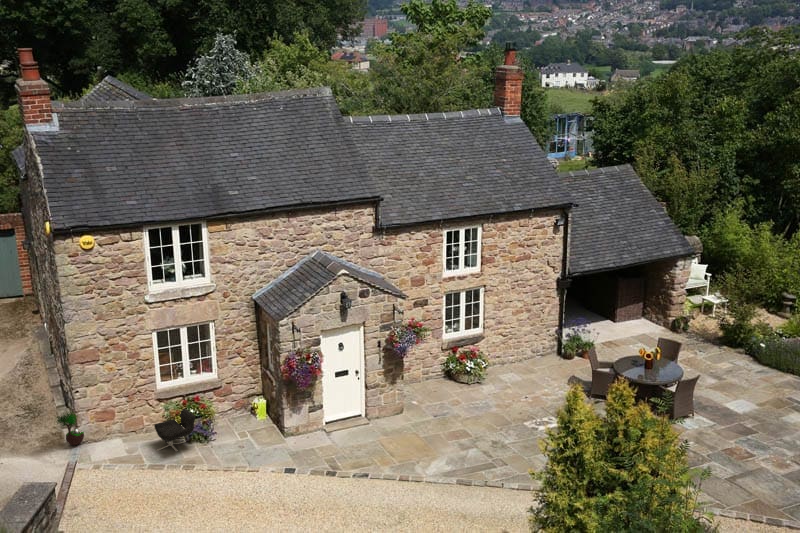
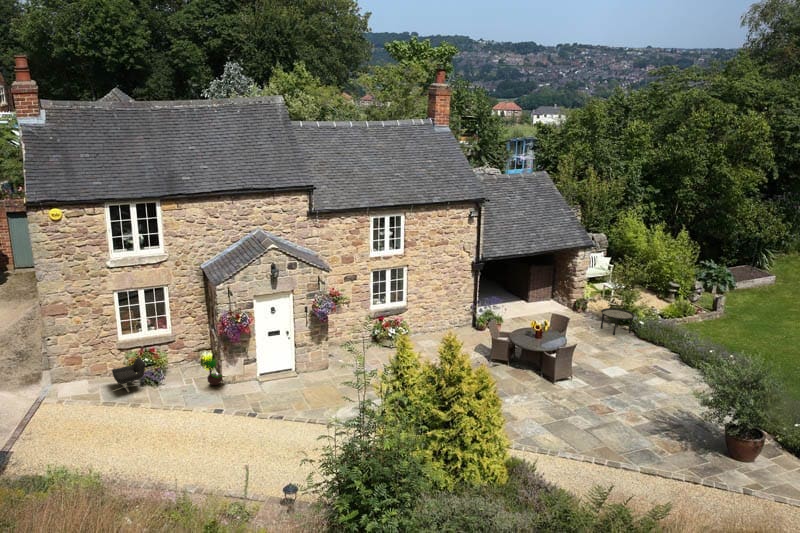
round table: none [709,327,751,360] -> present [601,308,635,335]
potted tree: present [57,412,84,445] -> present [201,358,222,385]

